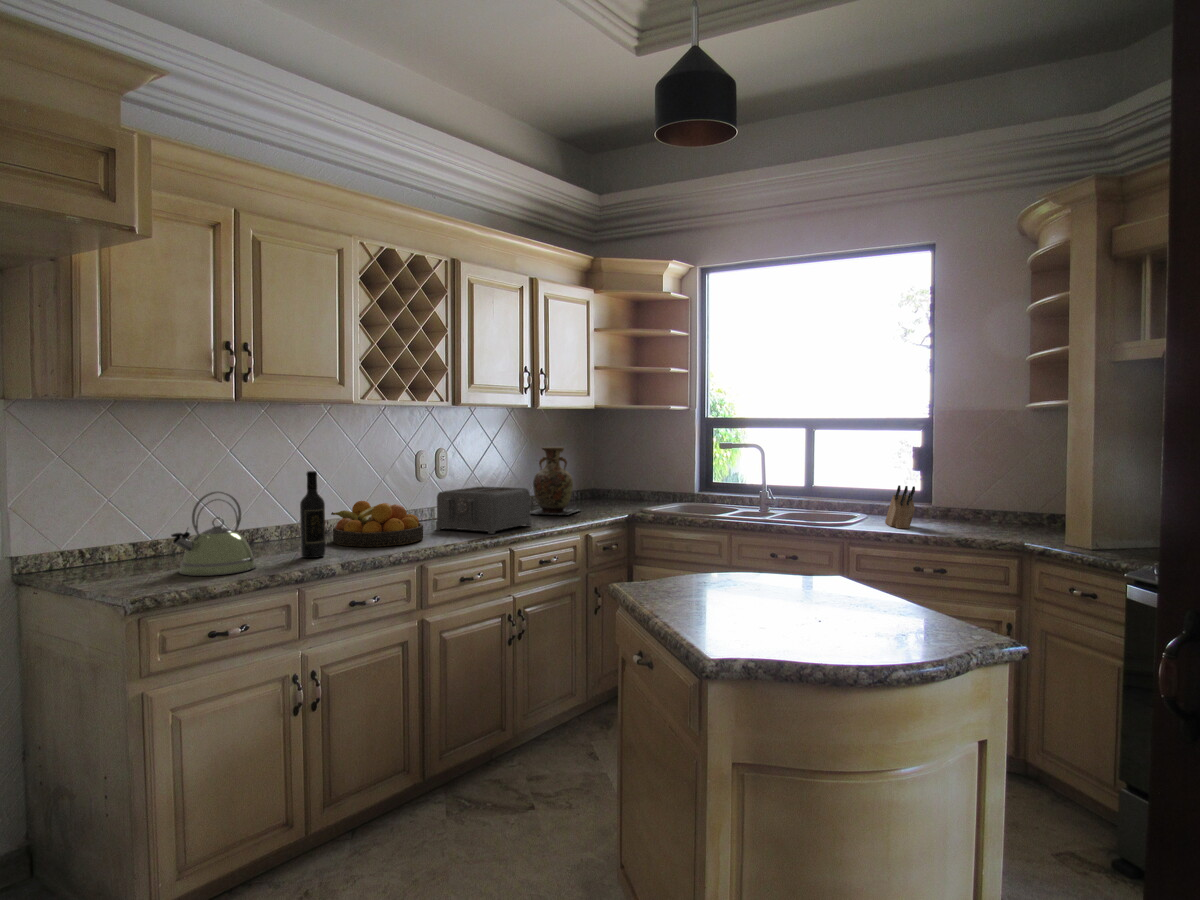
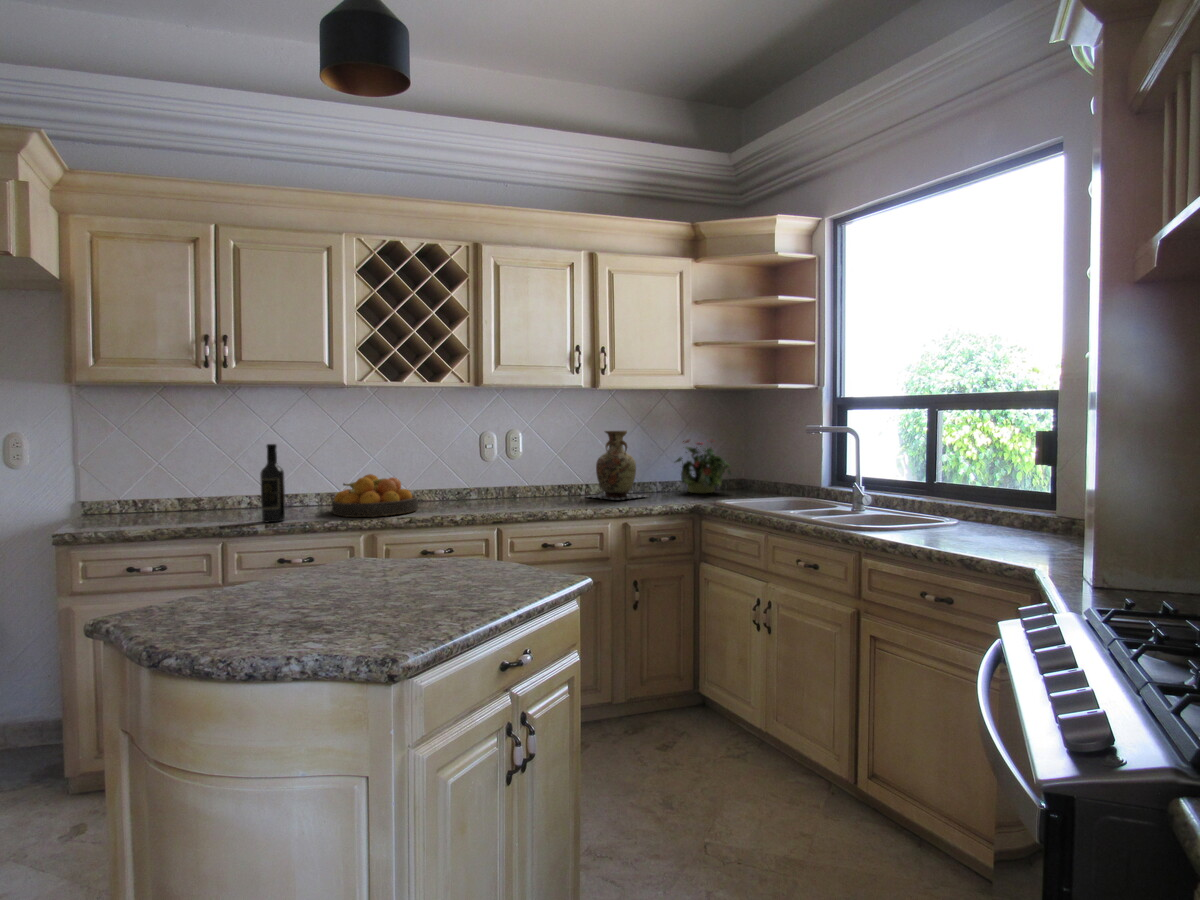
potted plant: none [587,452,637,505] -> present [676,440,731,493]
knife block: present [885,485,915,528] -> none [992,485,1029,553]
toaster: present [436,487,532,534] -> none [454,467,546,513]
kettle: present [171,492,256,576] -> none [128,458,212,530]

